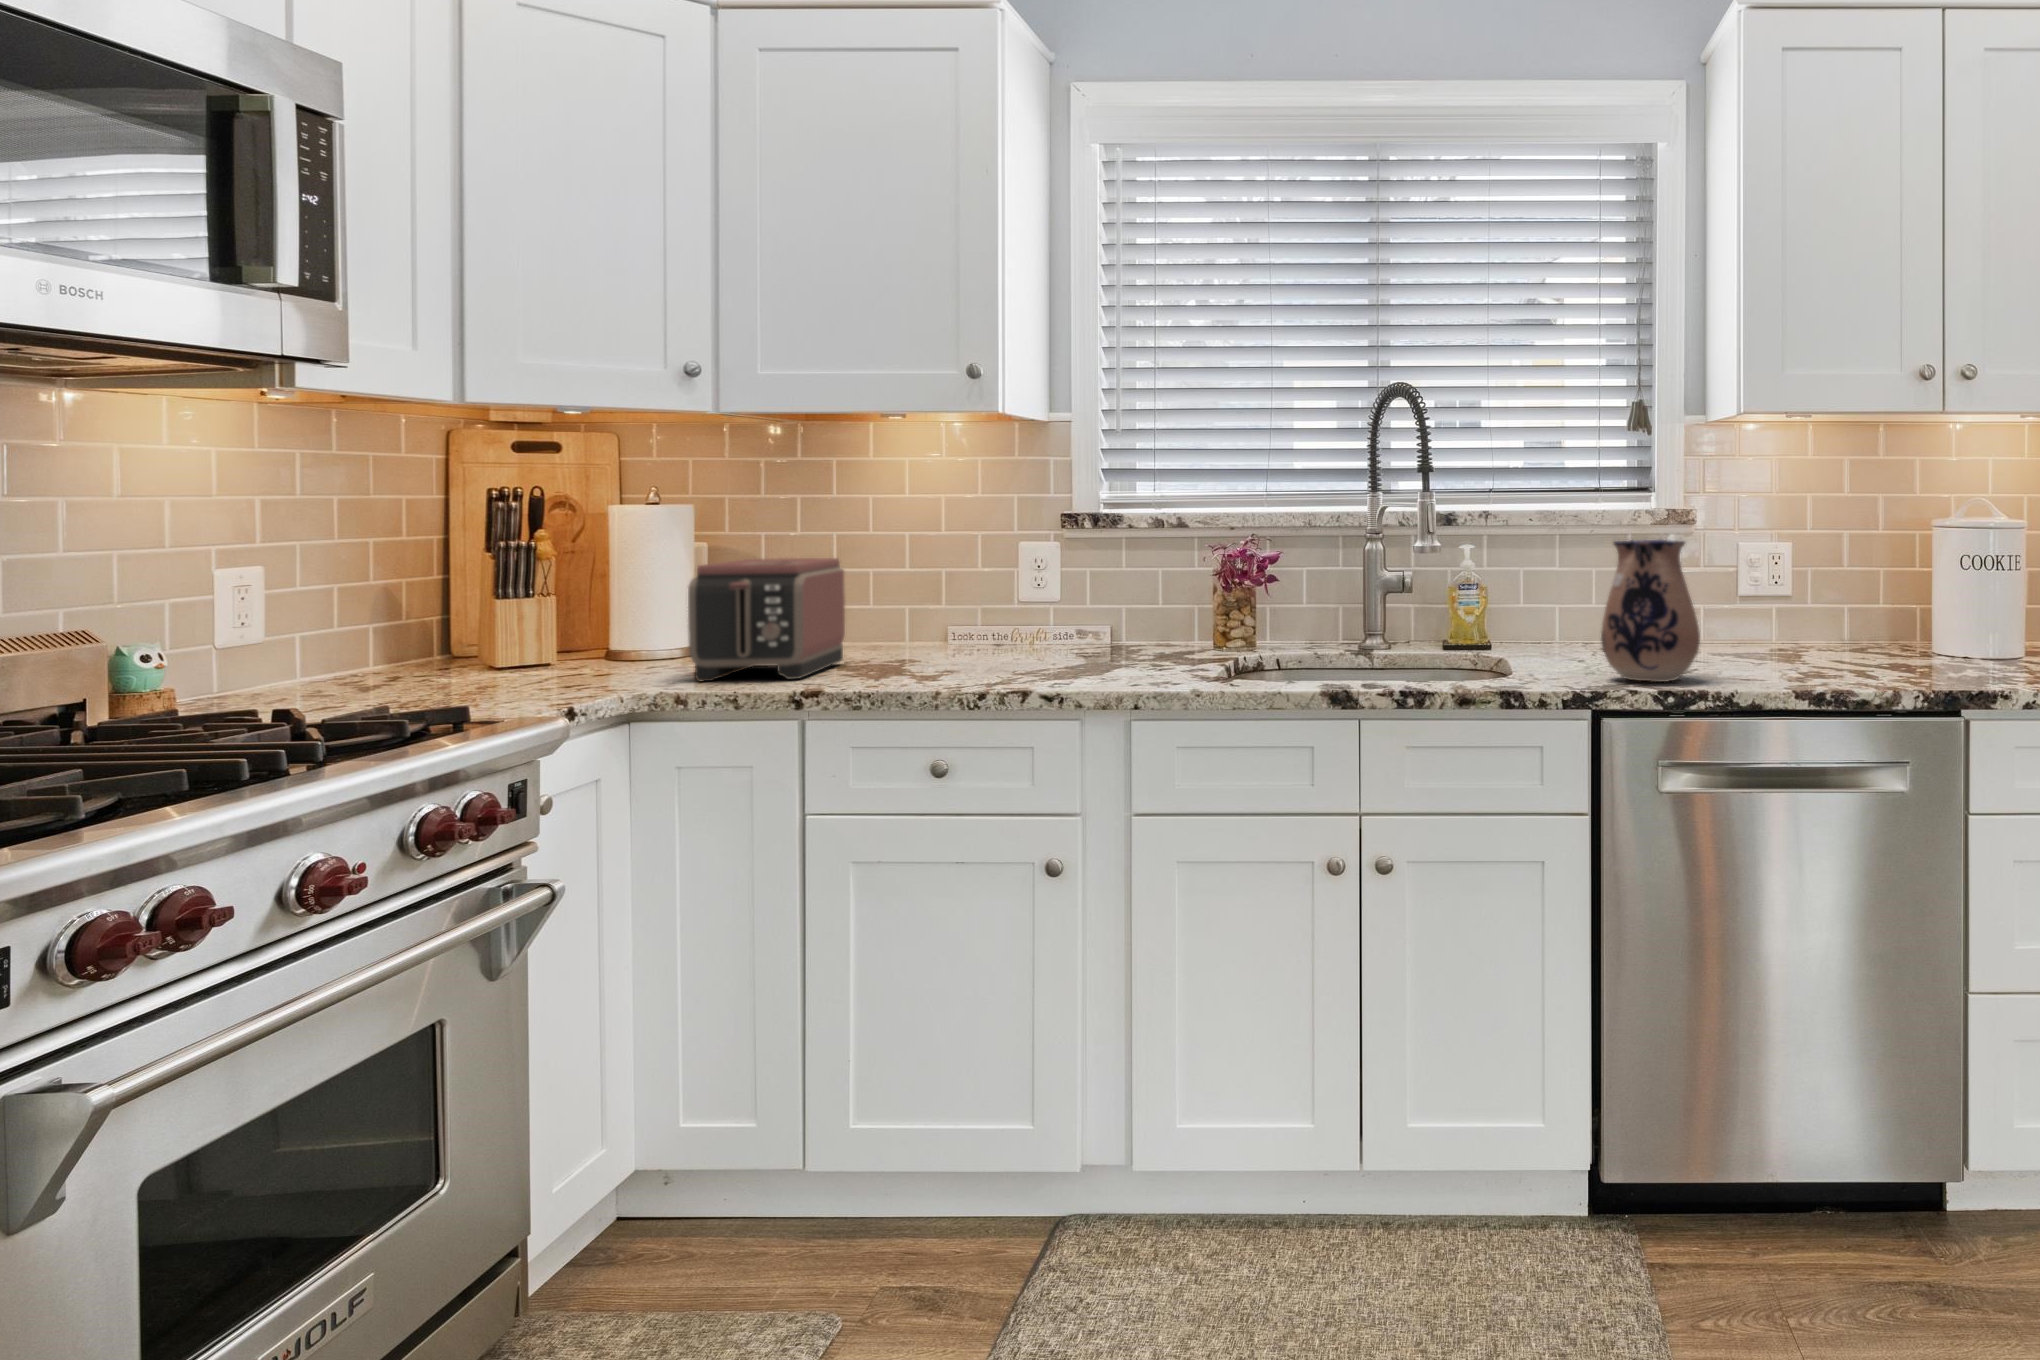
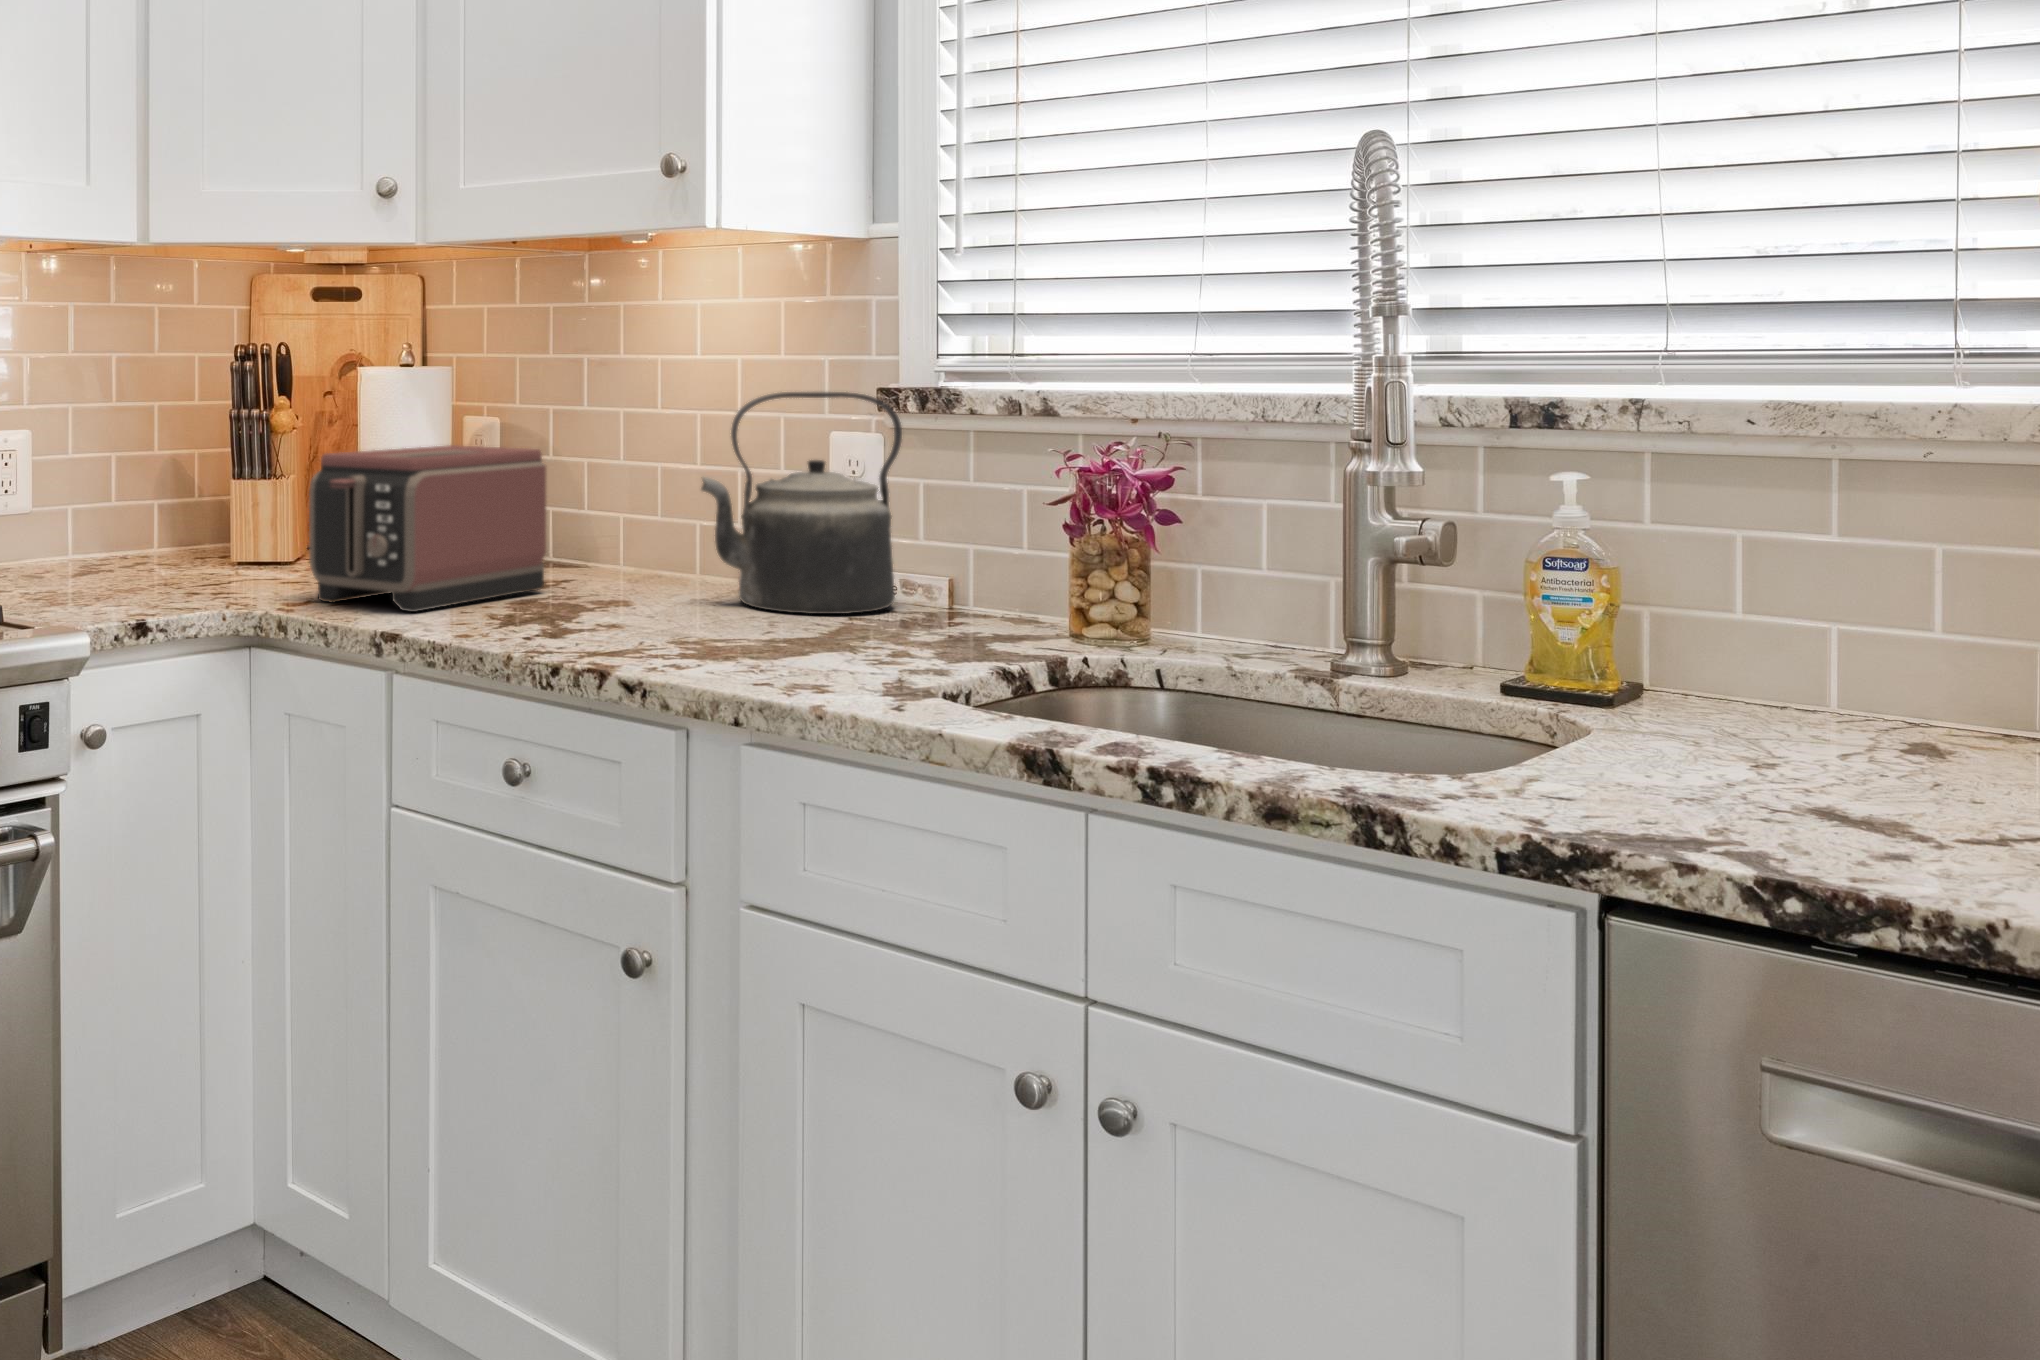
kettle: none [969,512,1093,659] -> present [701,392,902,614]
ceramic pitcher: present [1601,540,1700,682] -> none [1652,498,1939,854]

